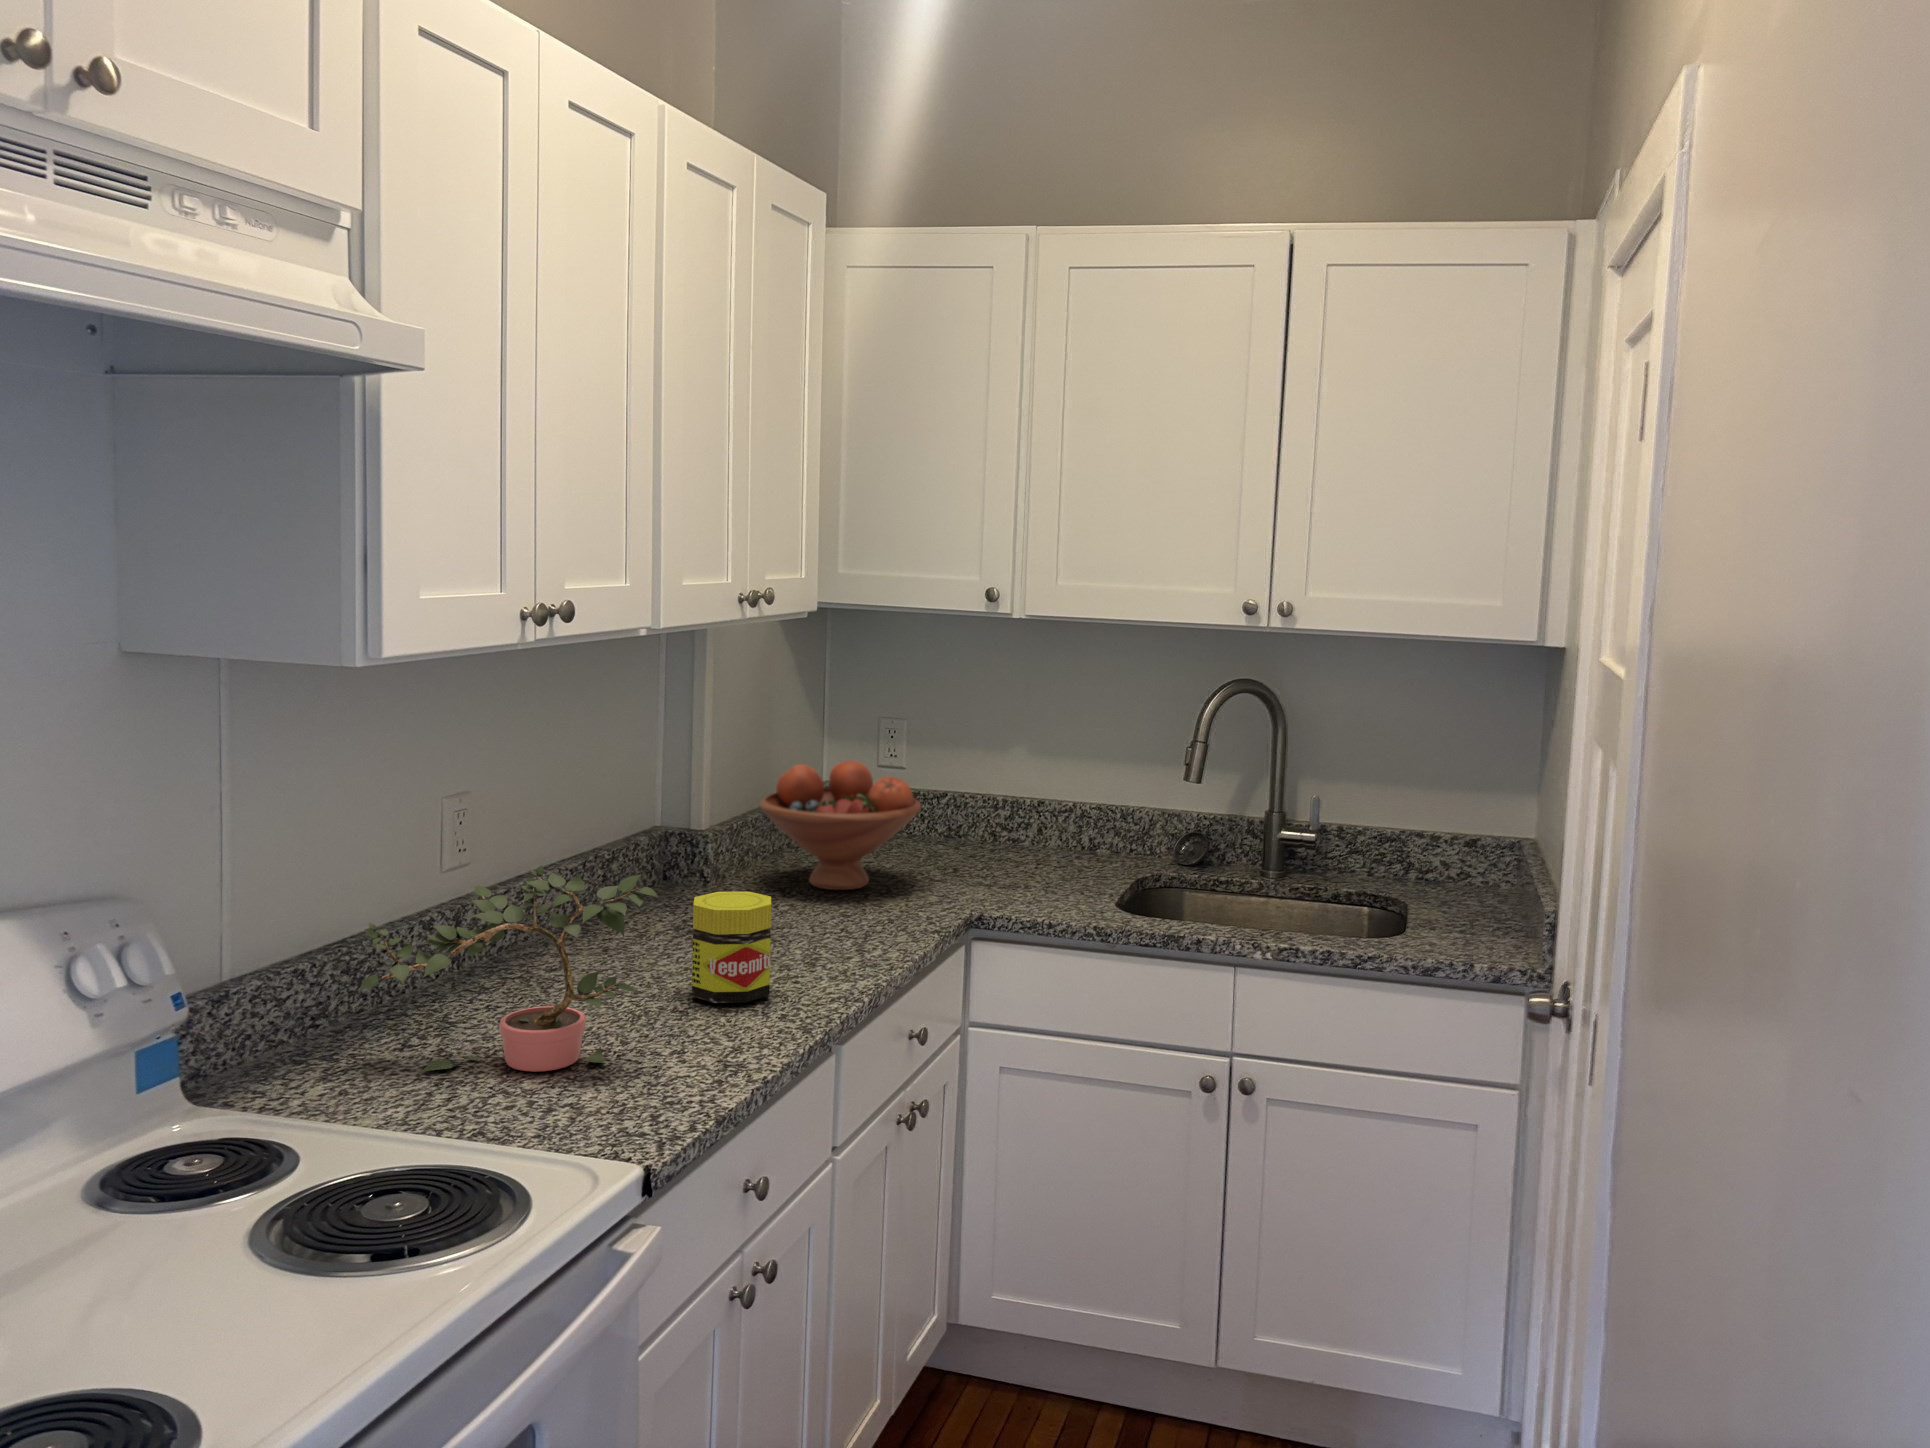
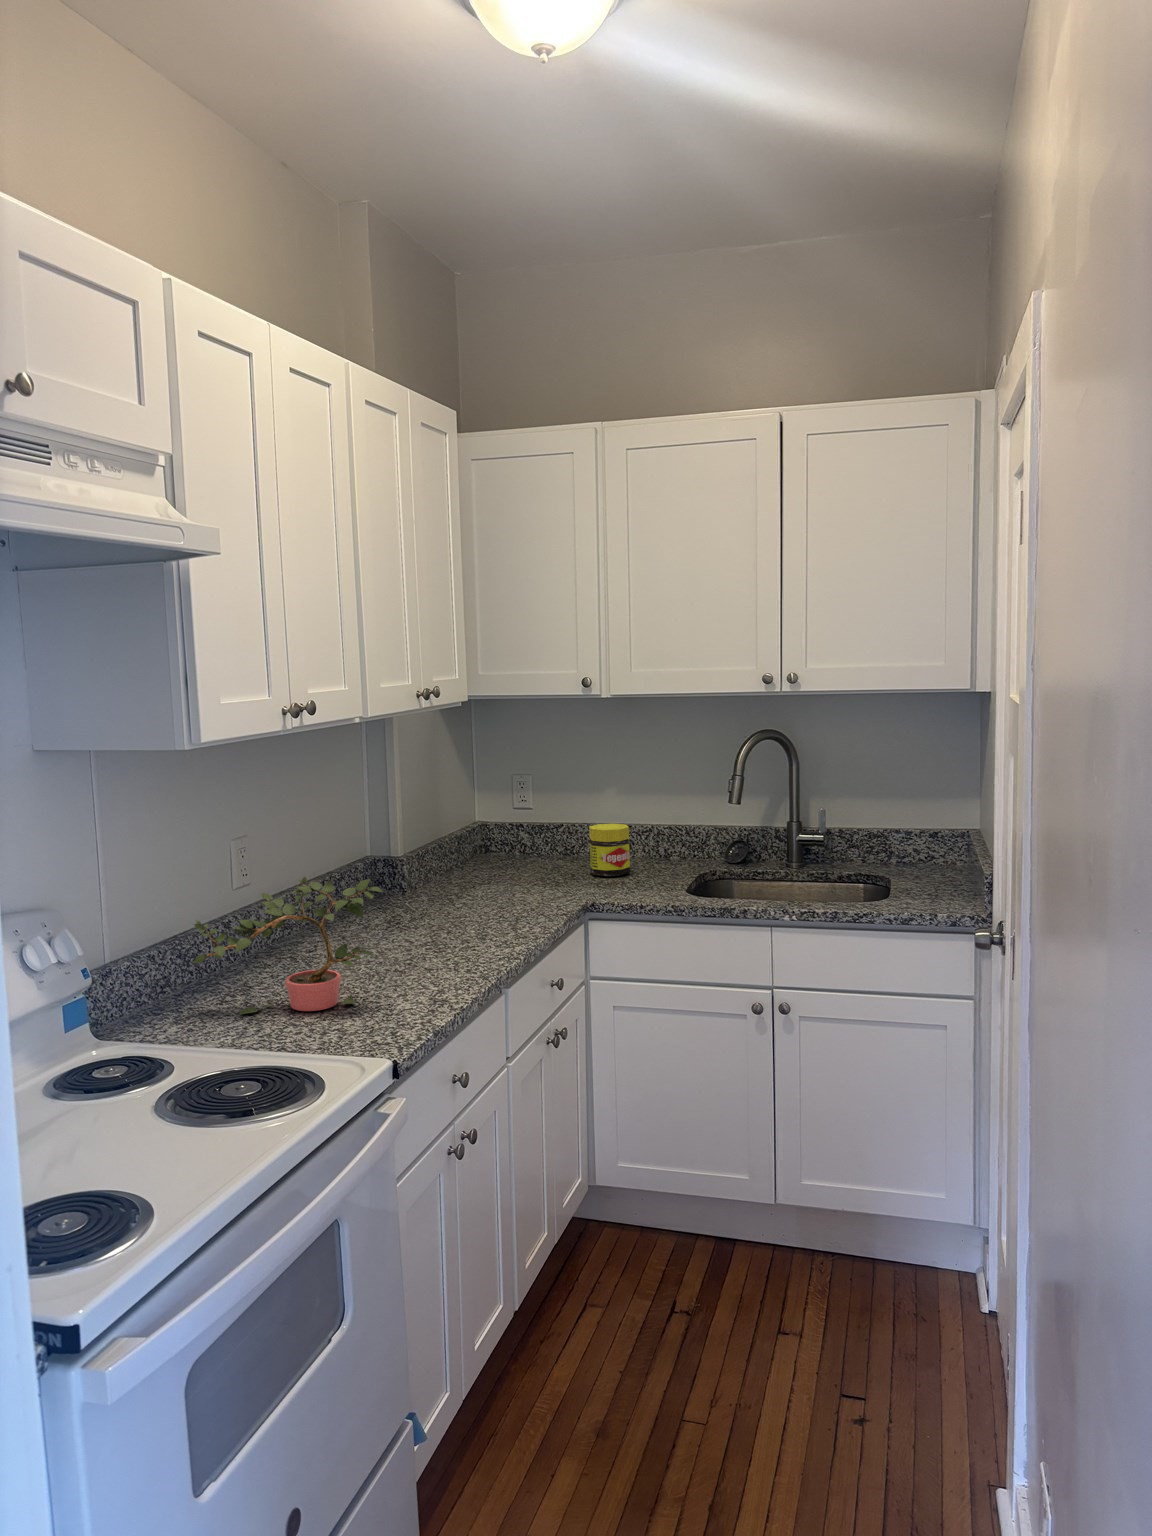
fruit bowl: present [760,761,921,890] -> none [435,803,547,893]
jar: present [692,892,771,1003] -> present [589,824,630,876]

